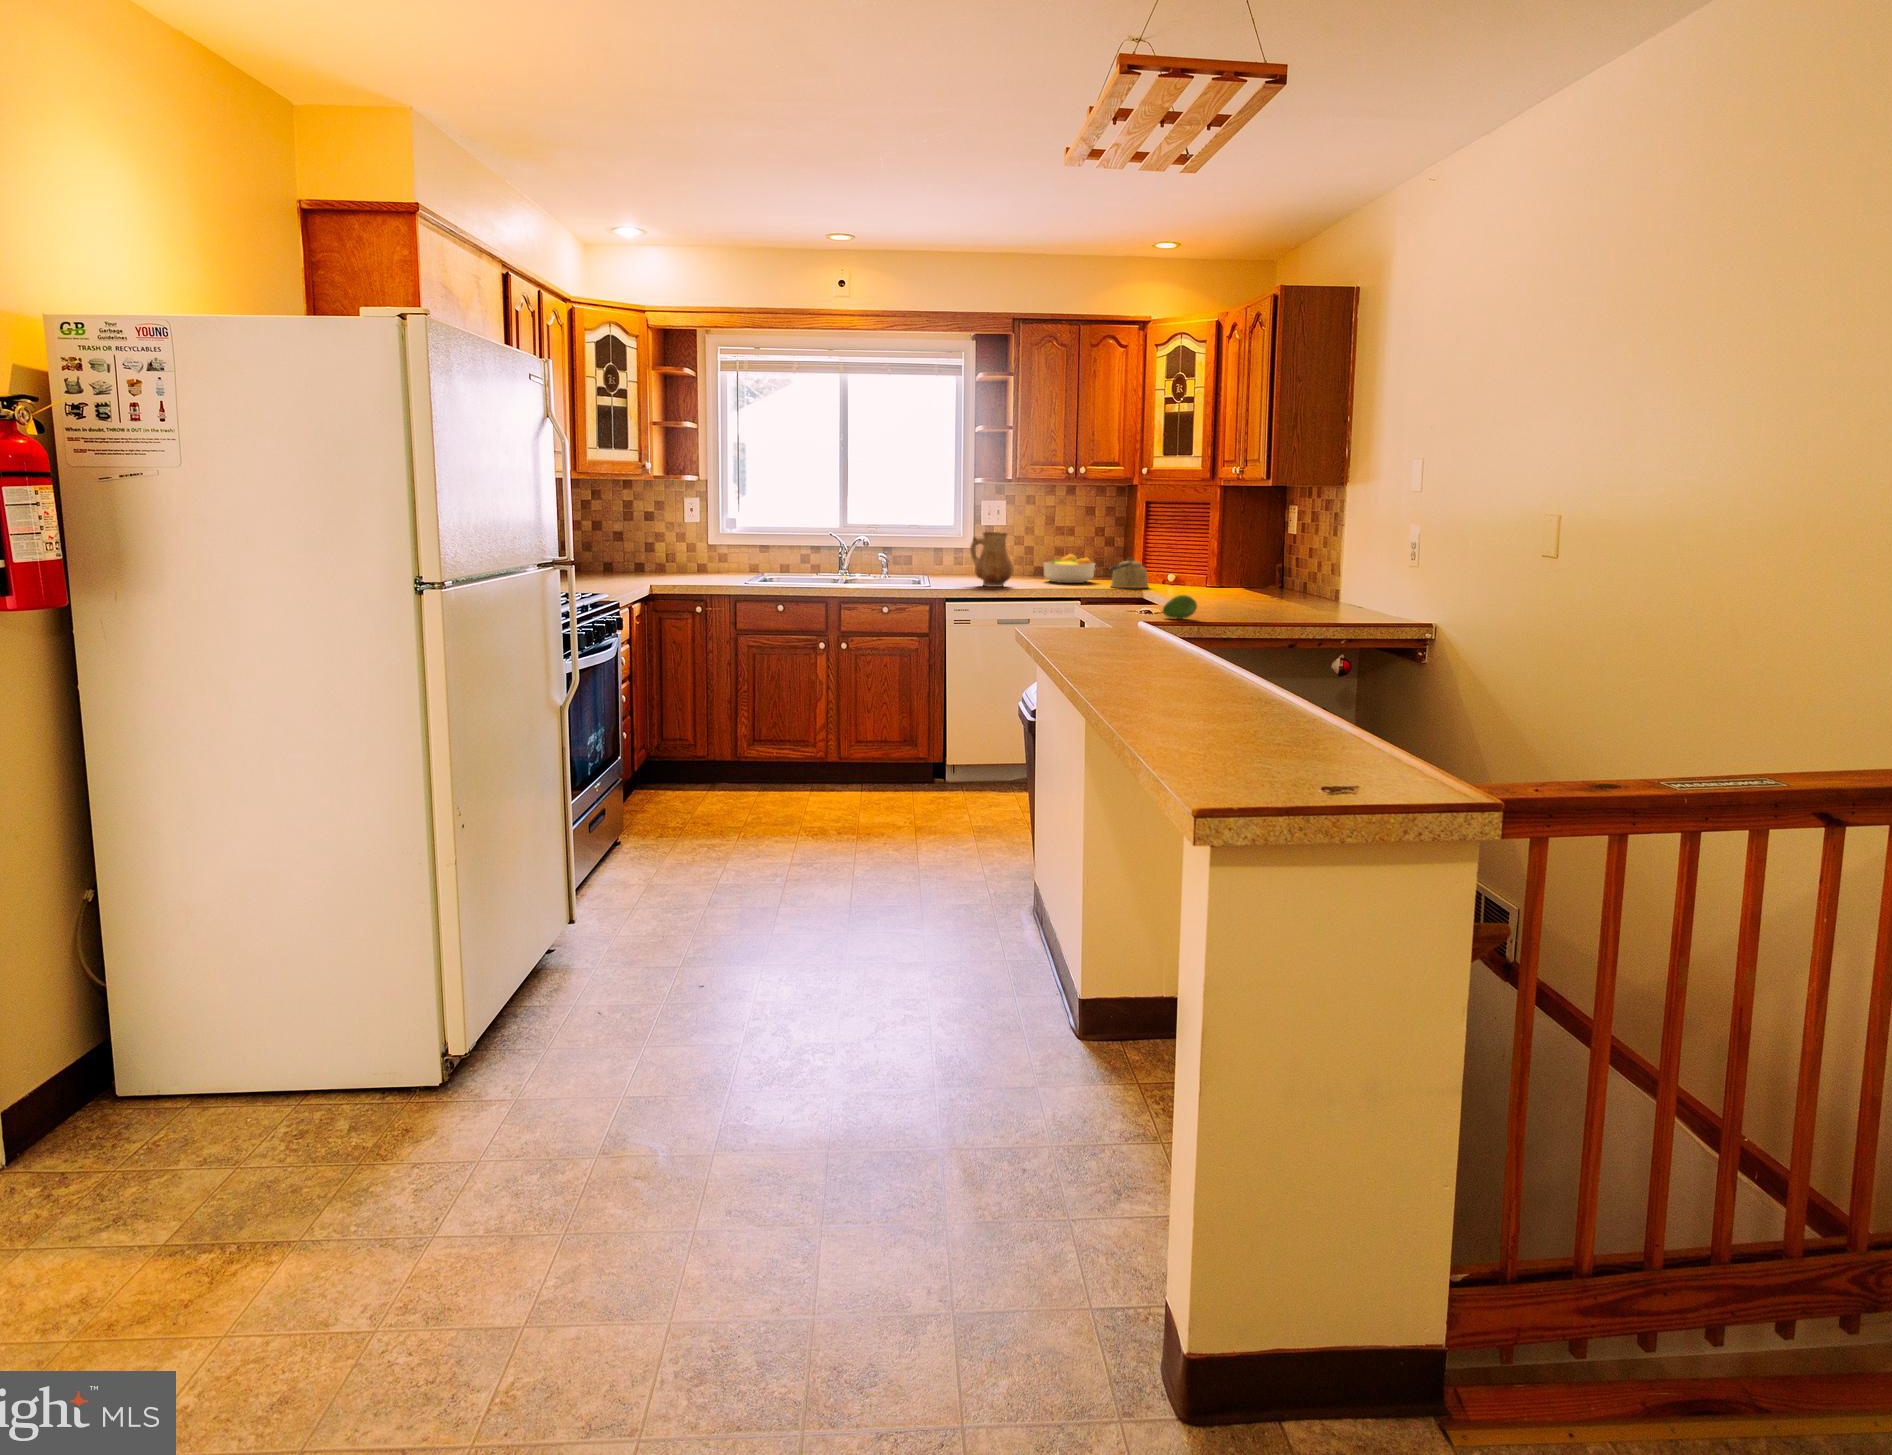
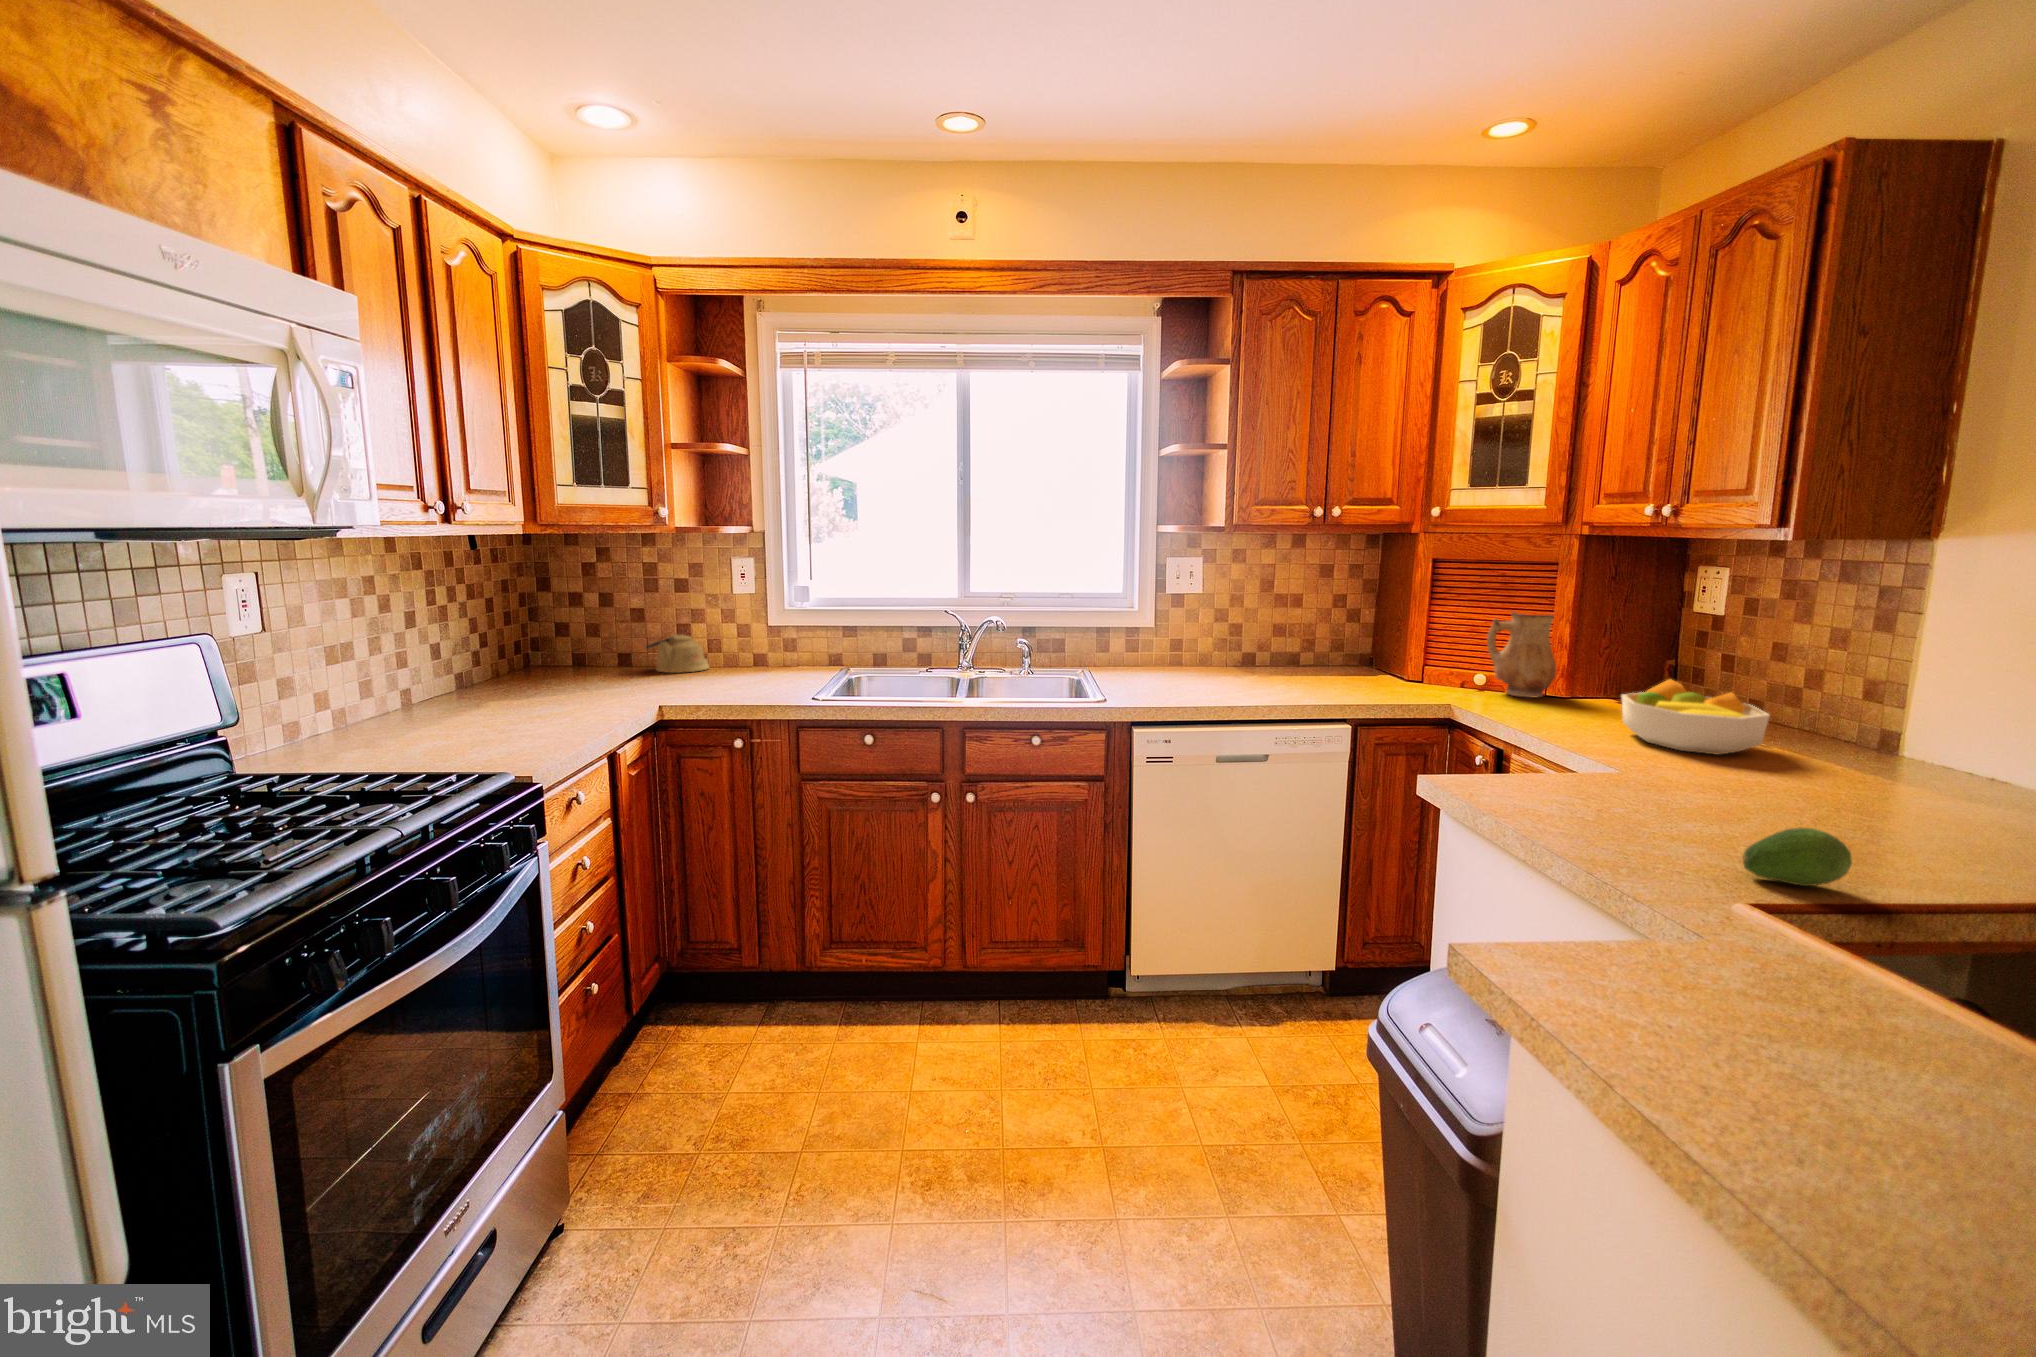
ceramic pitcher: present [970,532,1013,587] -> present [1487,612,1556,697]
fruit bowl: present [1044,554,1095,583] -> present [1622,679,1770,755]
kettle: present [1109,557,1148,588] -> present [646,633,709,673]

